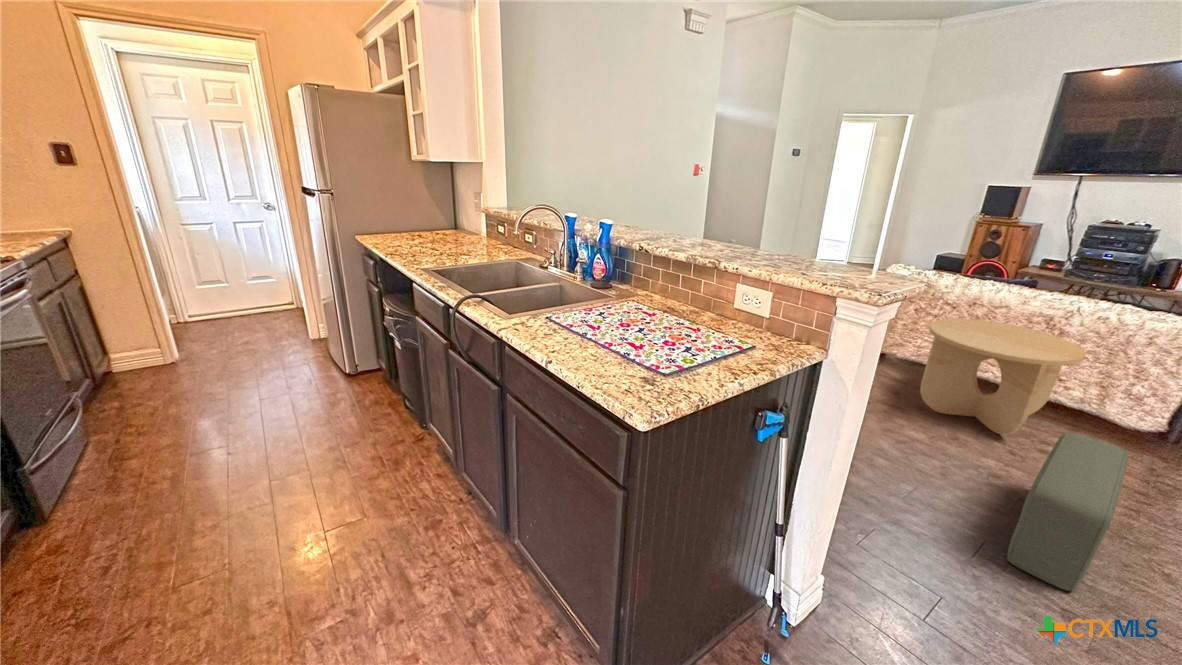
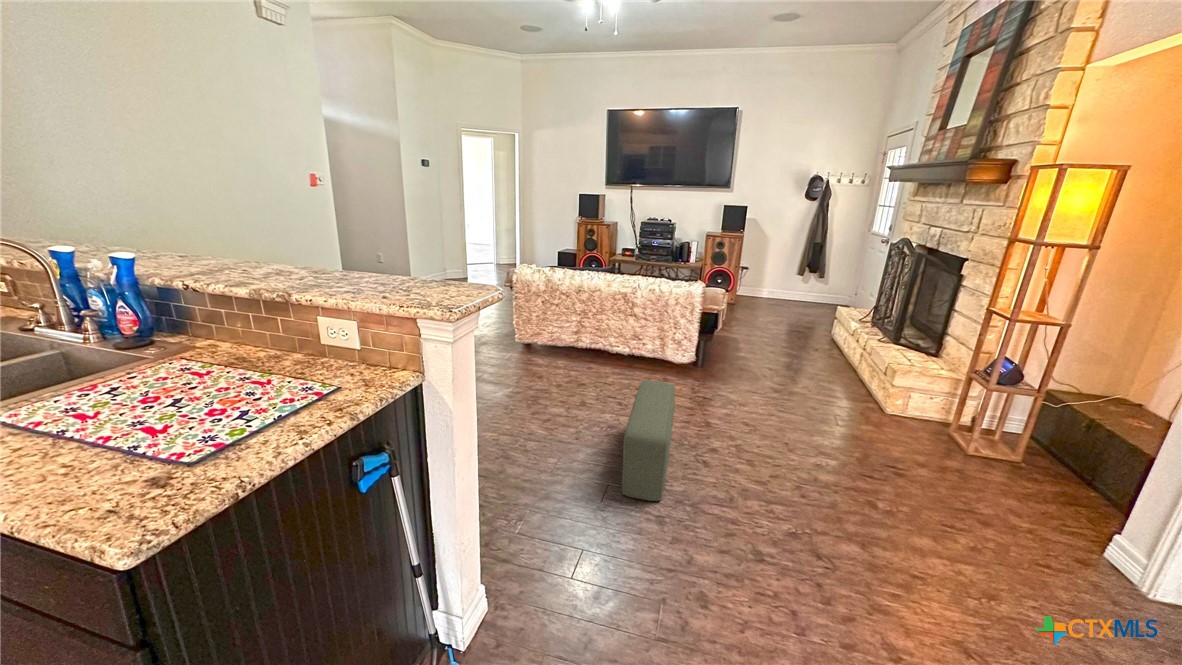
side table: present [920,318,1085,435] -> none [551,303,646,391]

